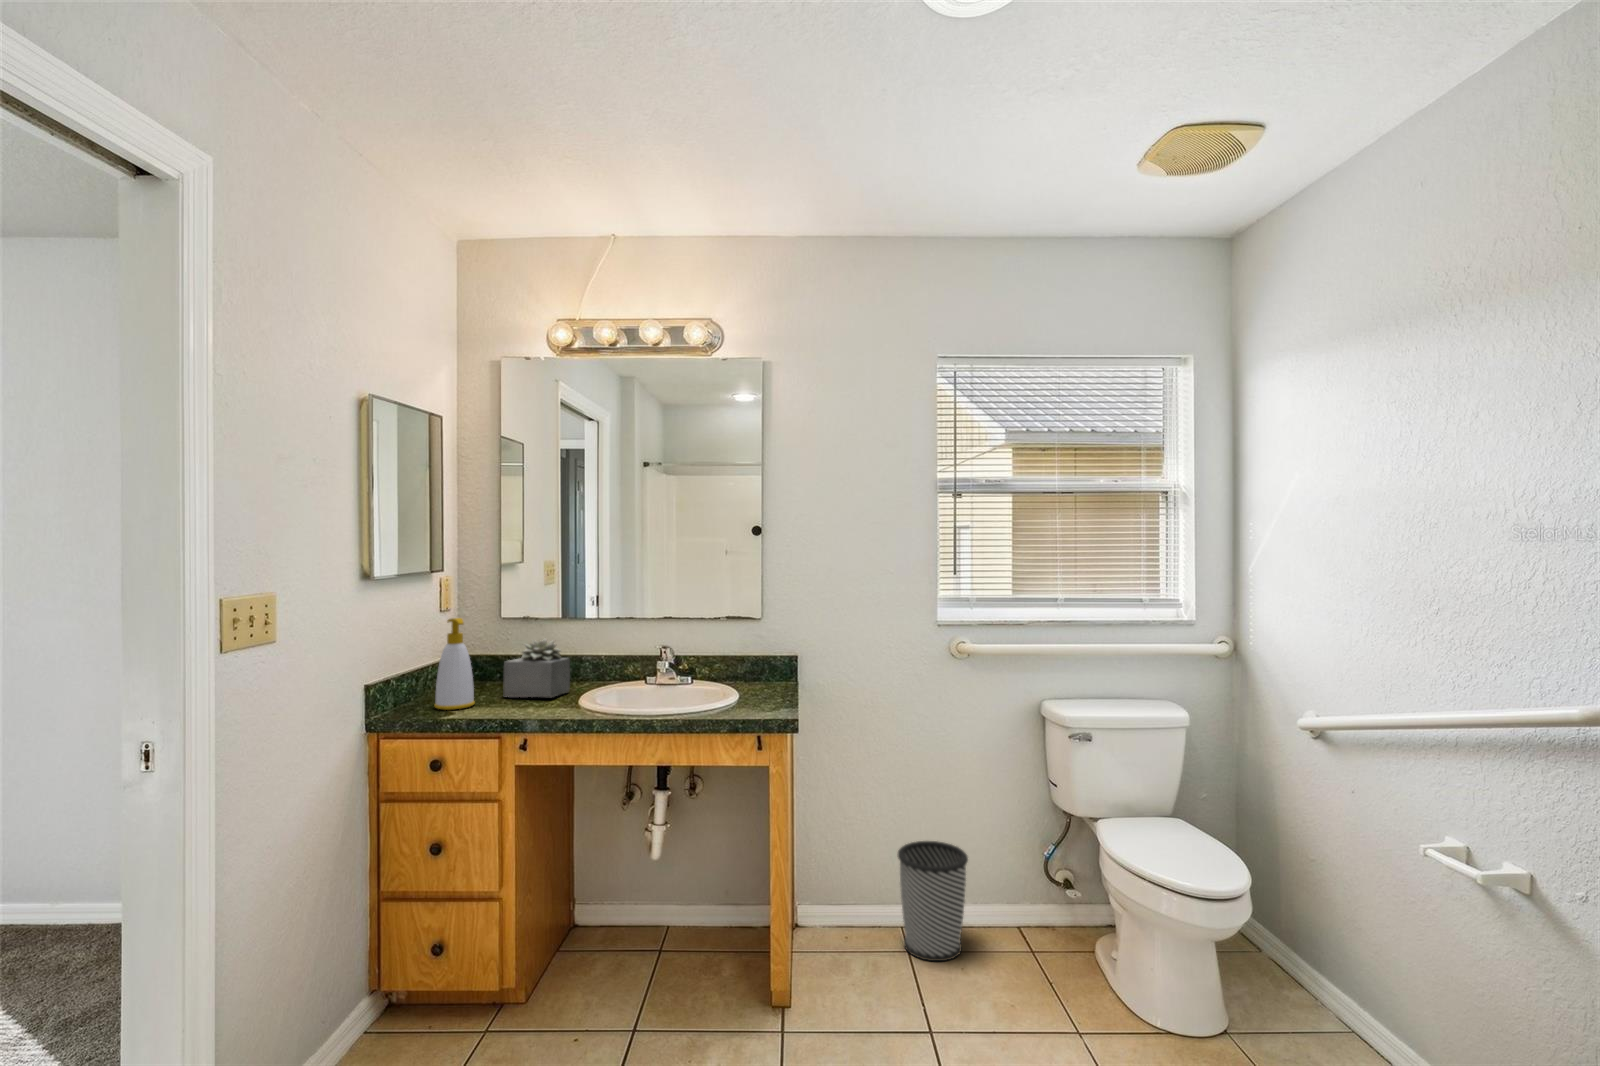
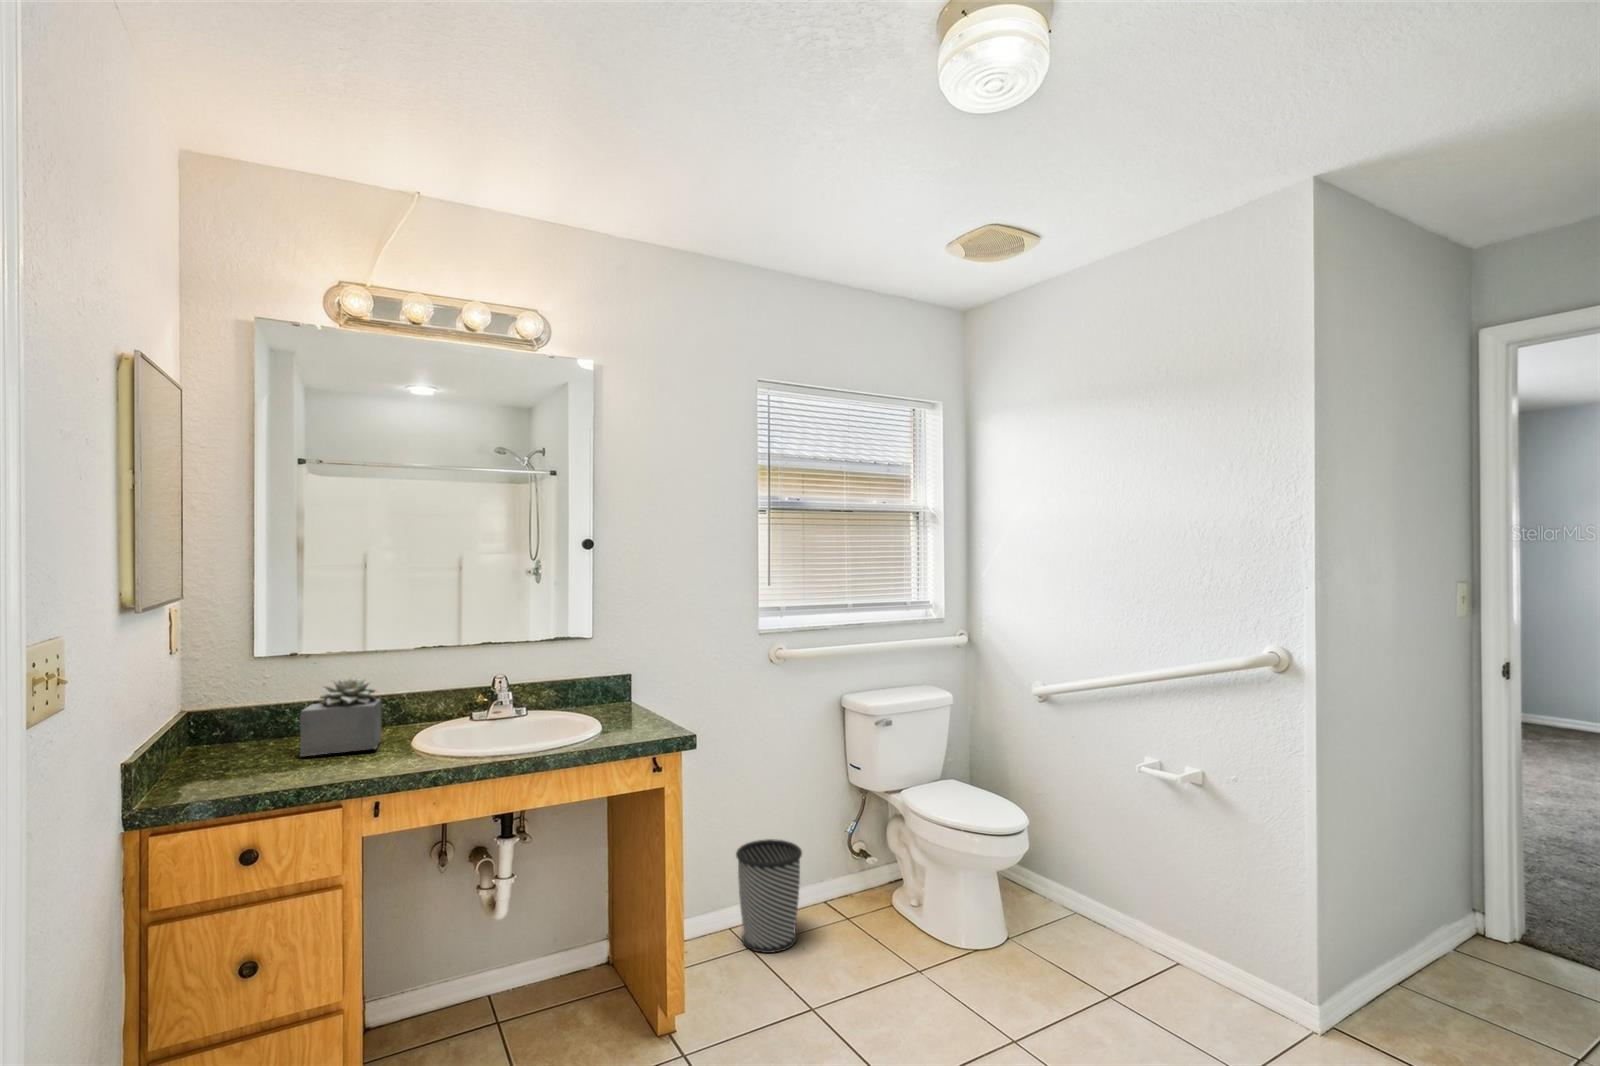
soap bottle: present [434,618,475,710] -> none [216,658,277,782]

